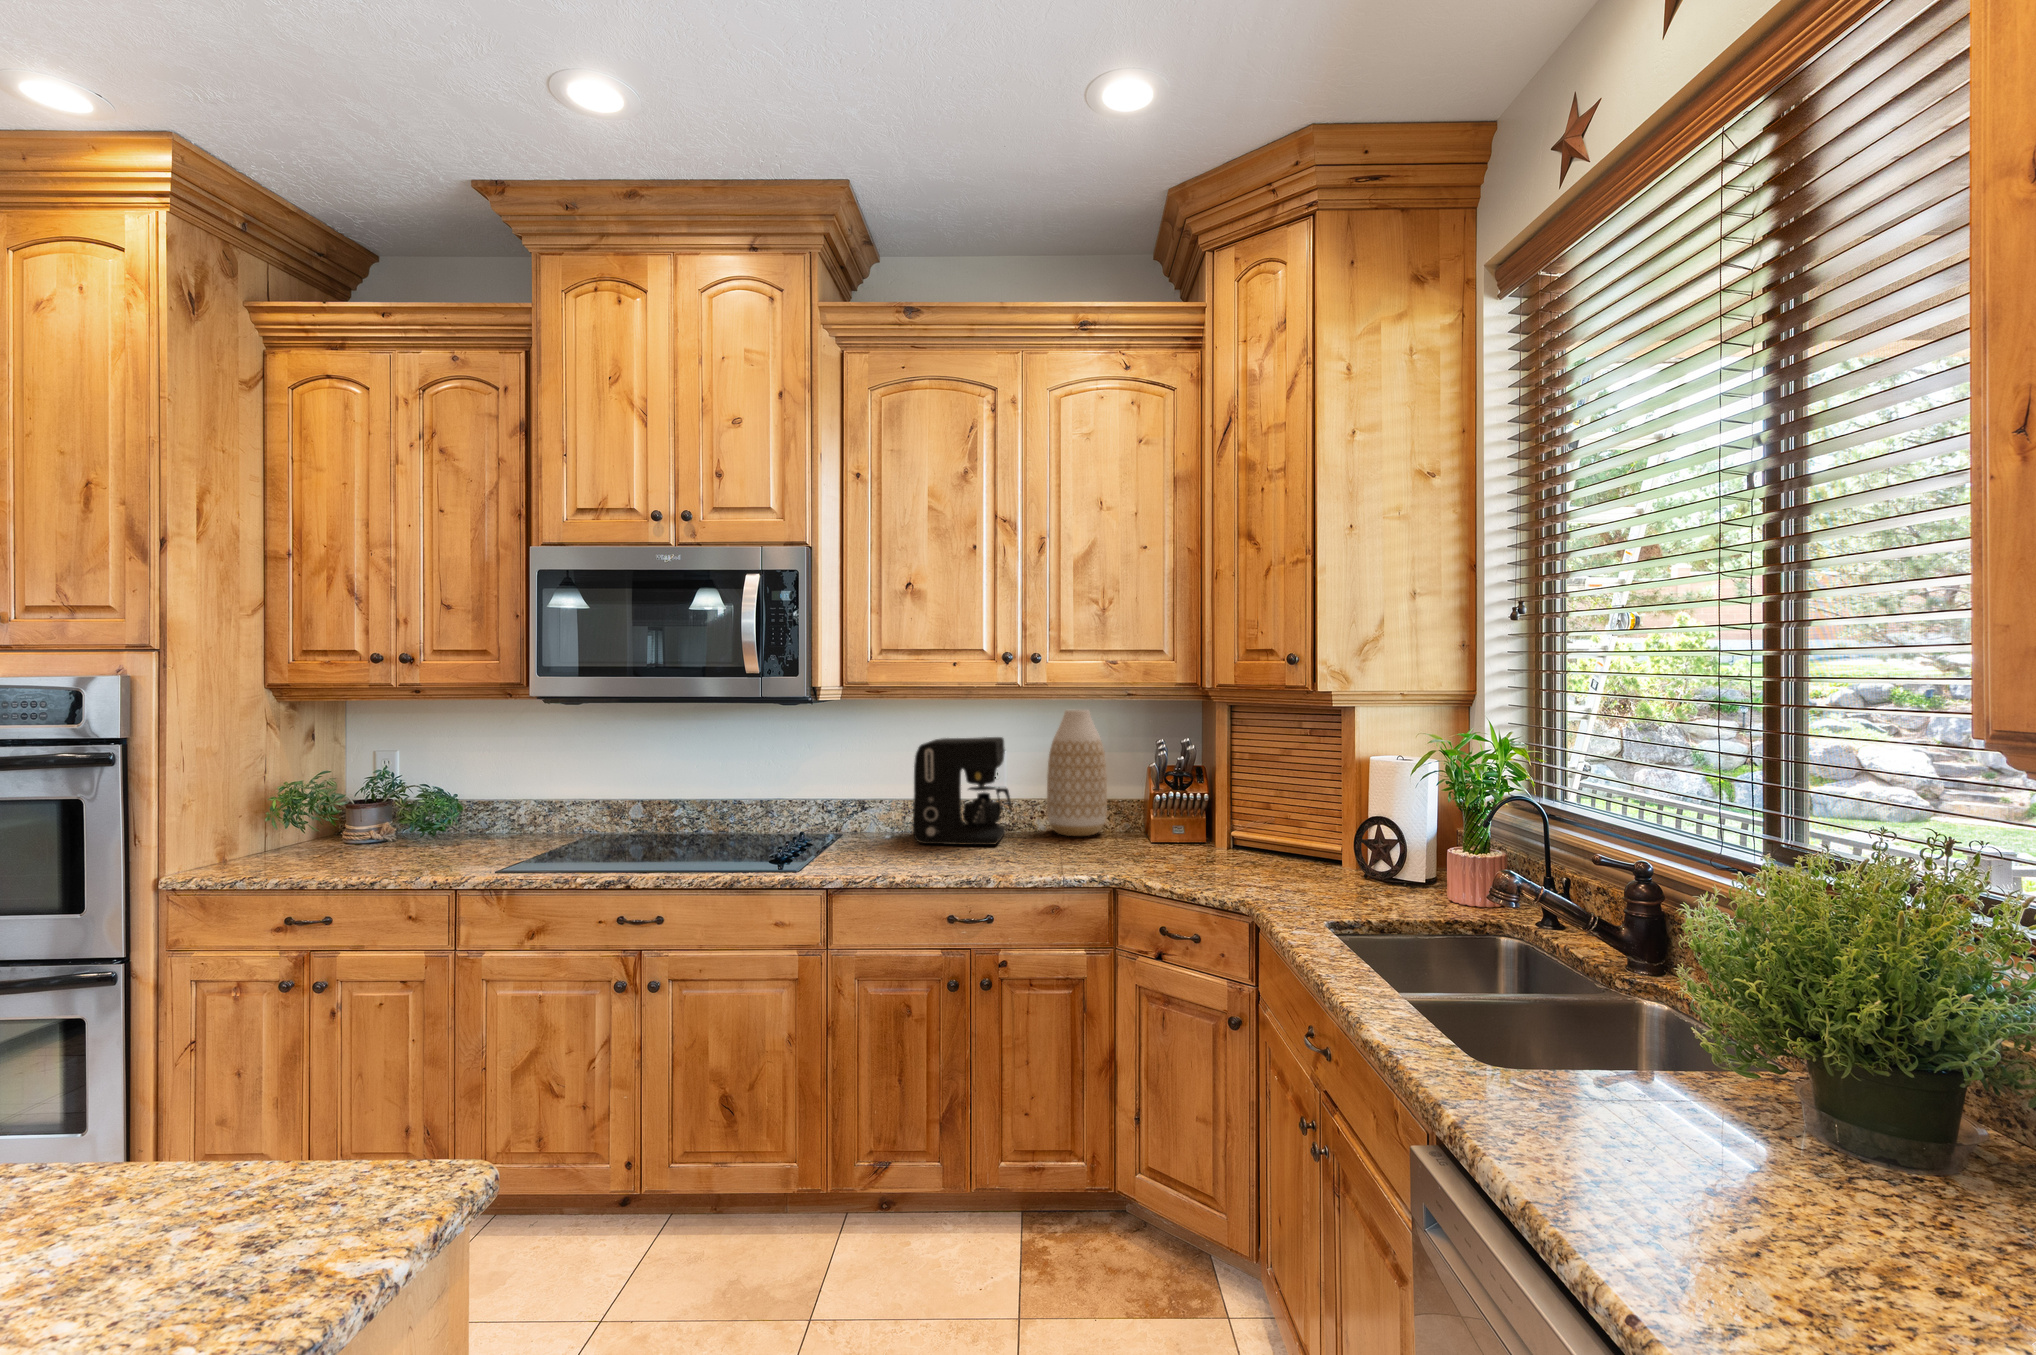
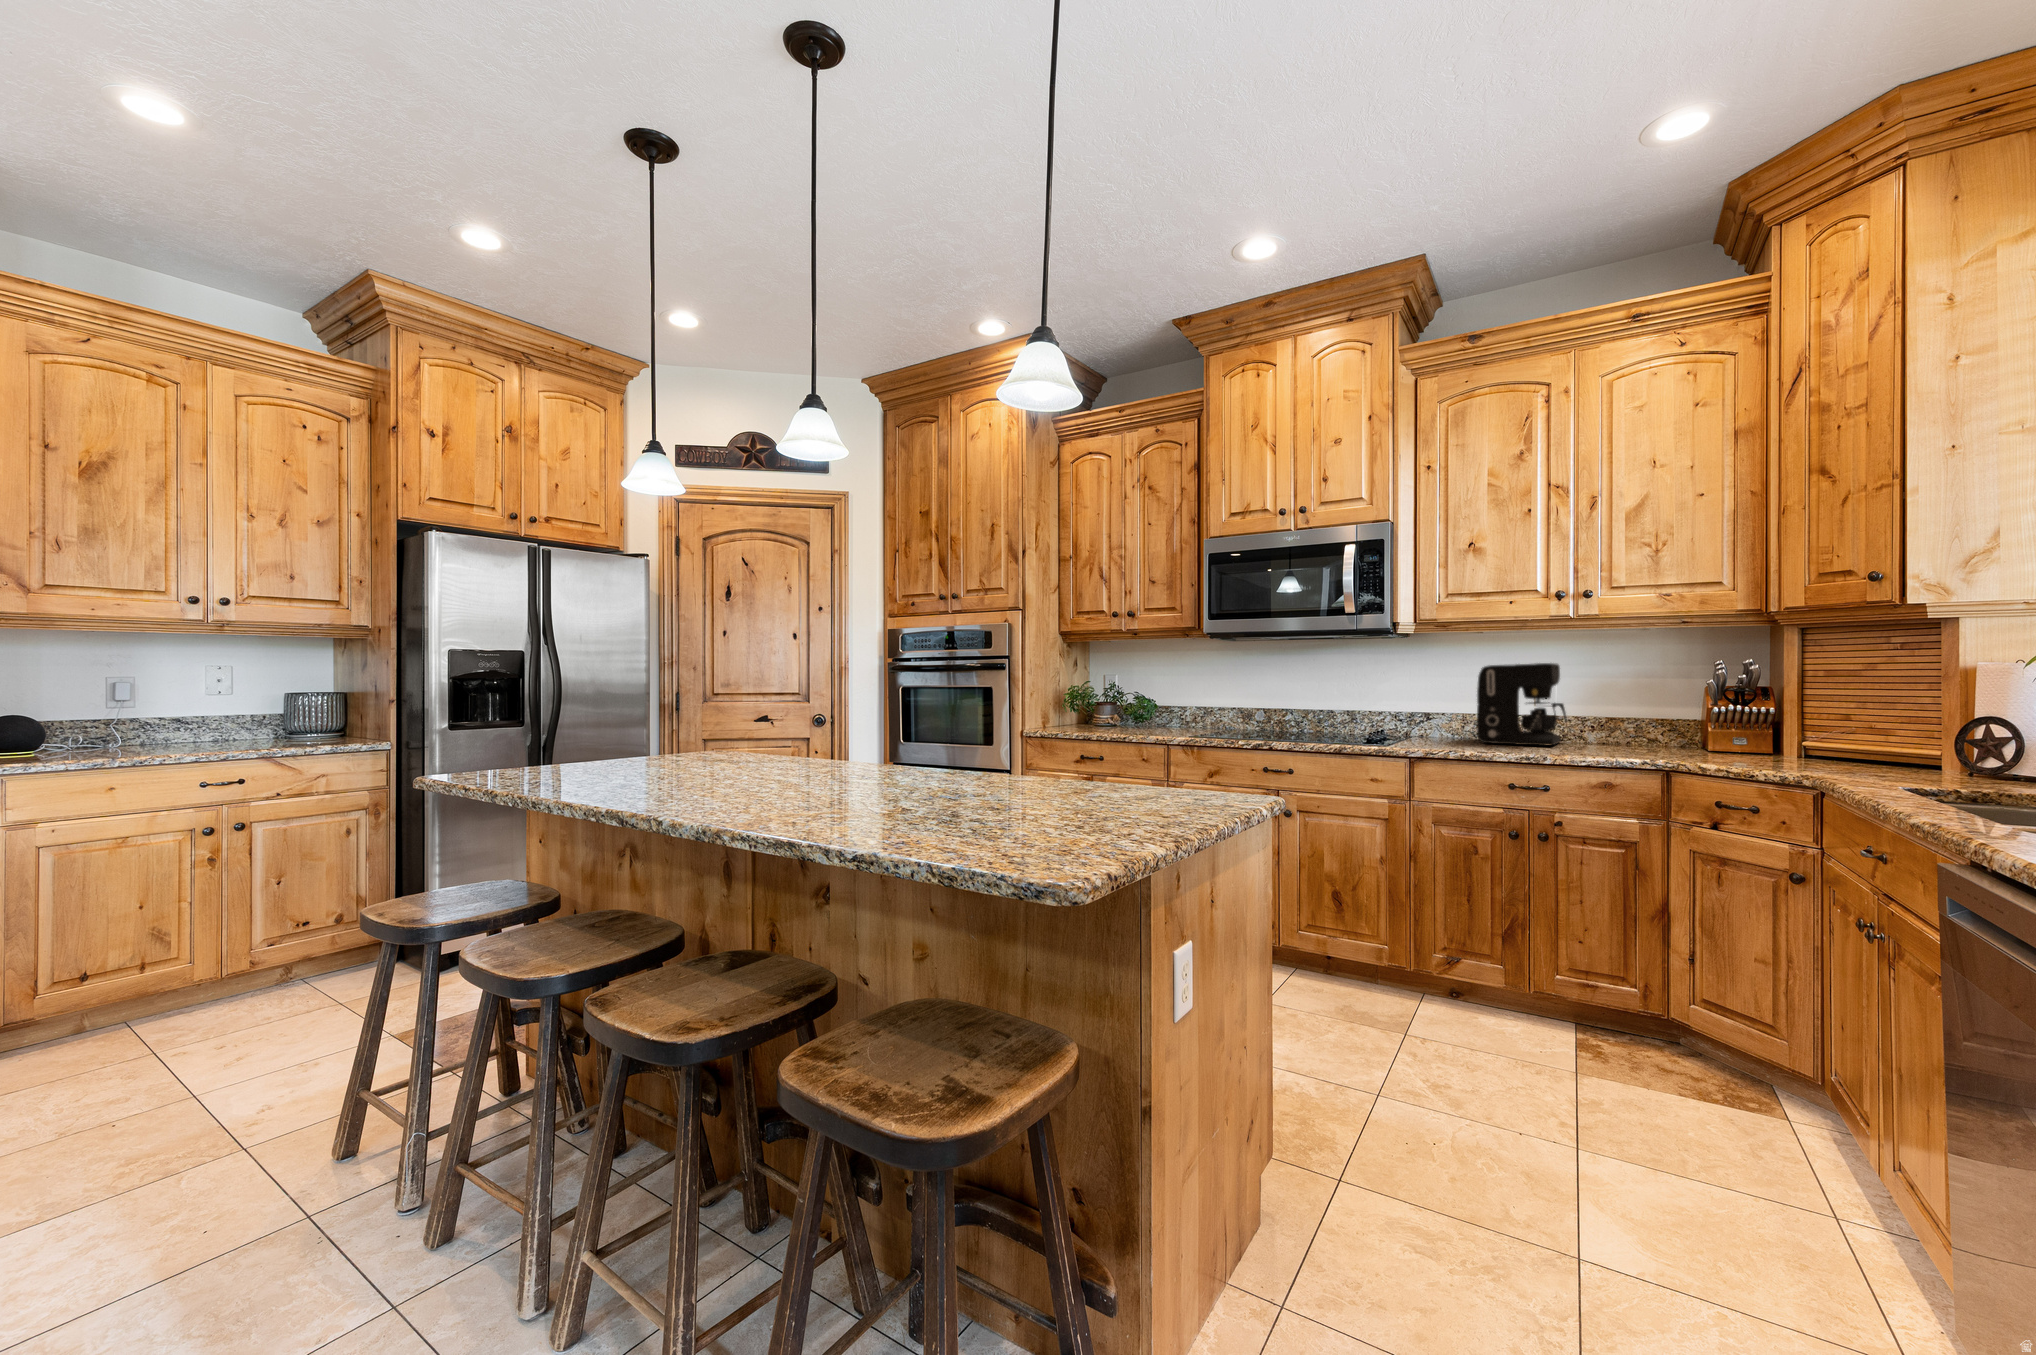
vase: present [1047,710,1107,836] -> none [1602,640,1665,746]

